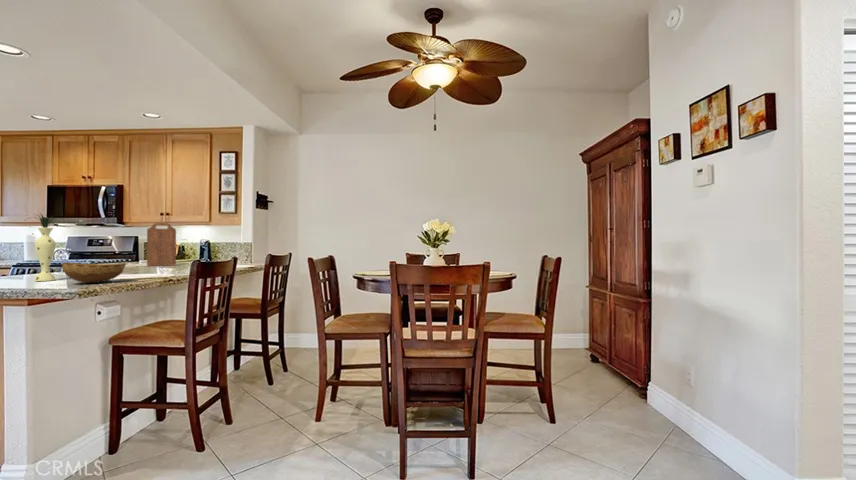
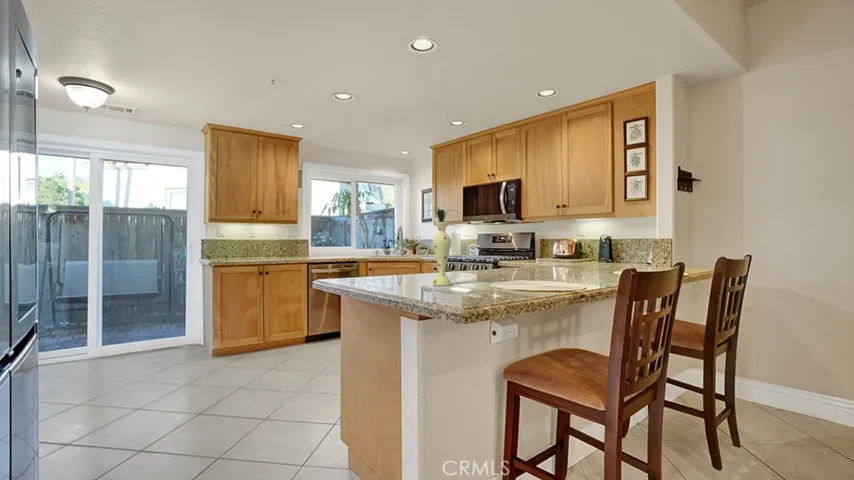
cutting board: present [147,223,176,266] -> none [544,215,576,268]
bowl: present [62,263,126,283] -> none [449,266,522,296]

